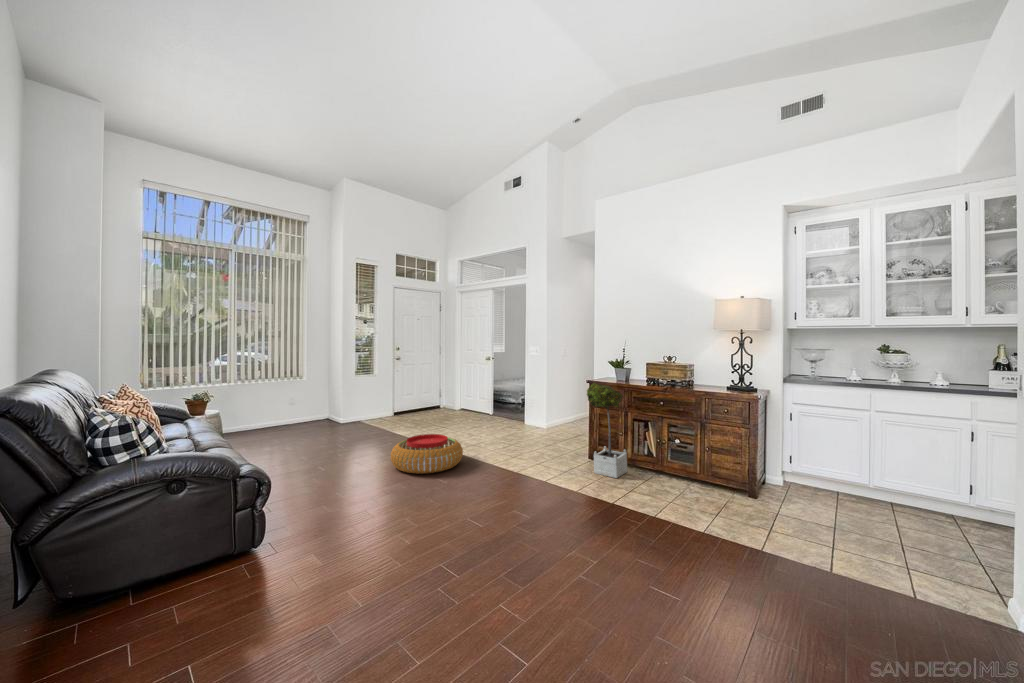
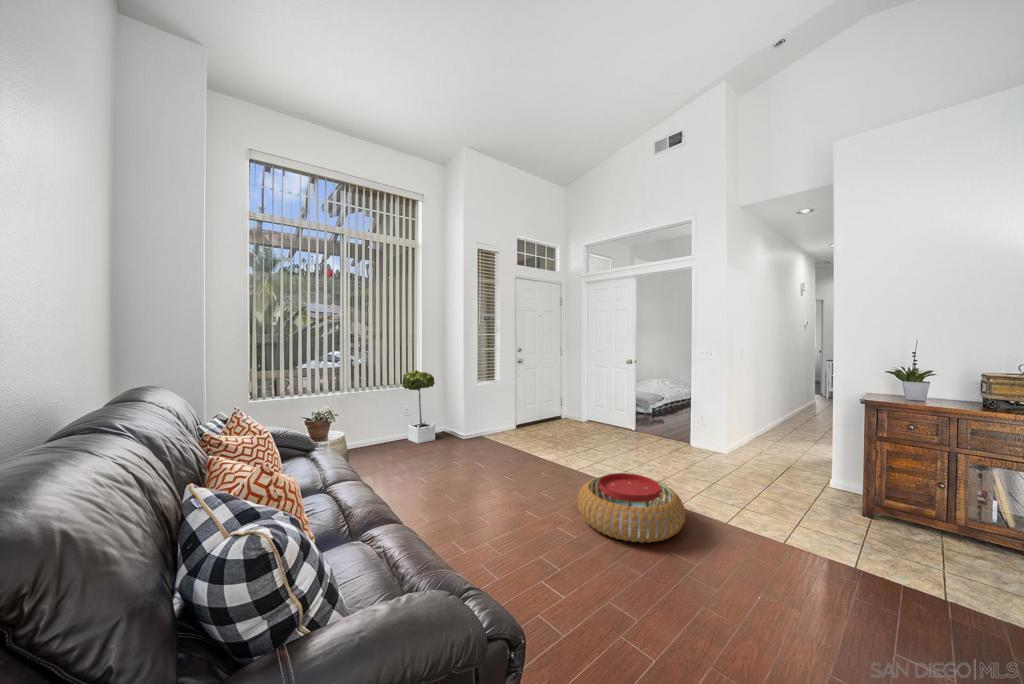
potted tree: present [587,383,627,478] -> present [403,370,435,444]

